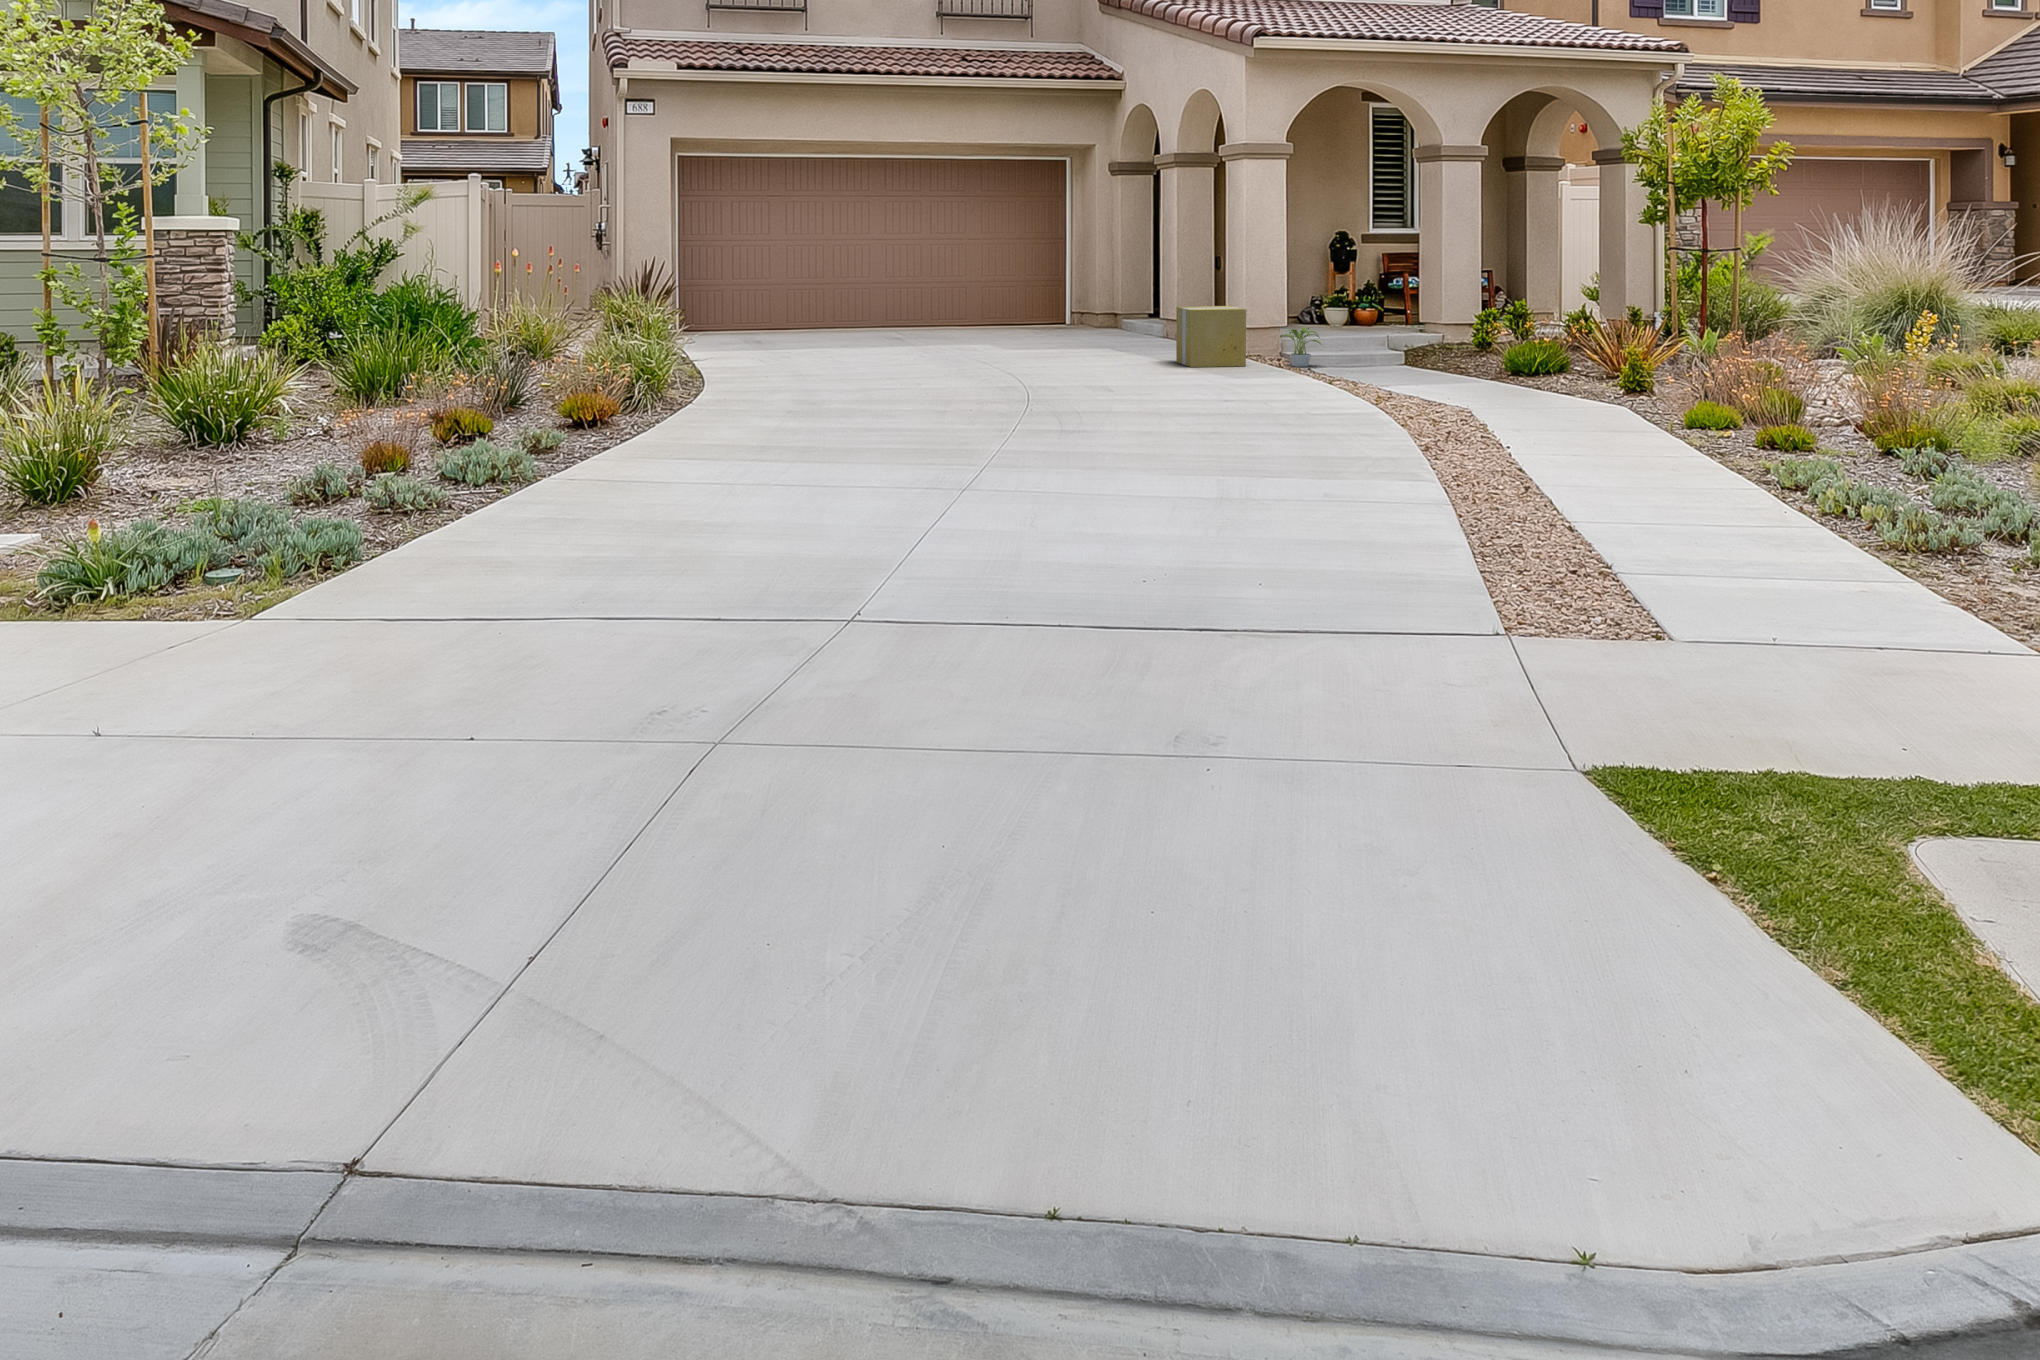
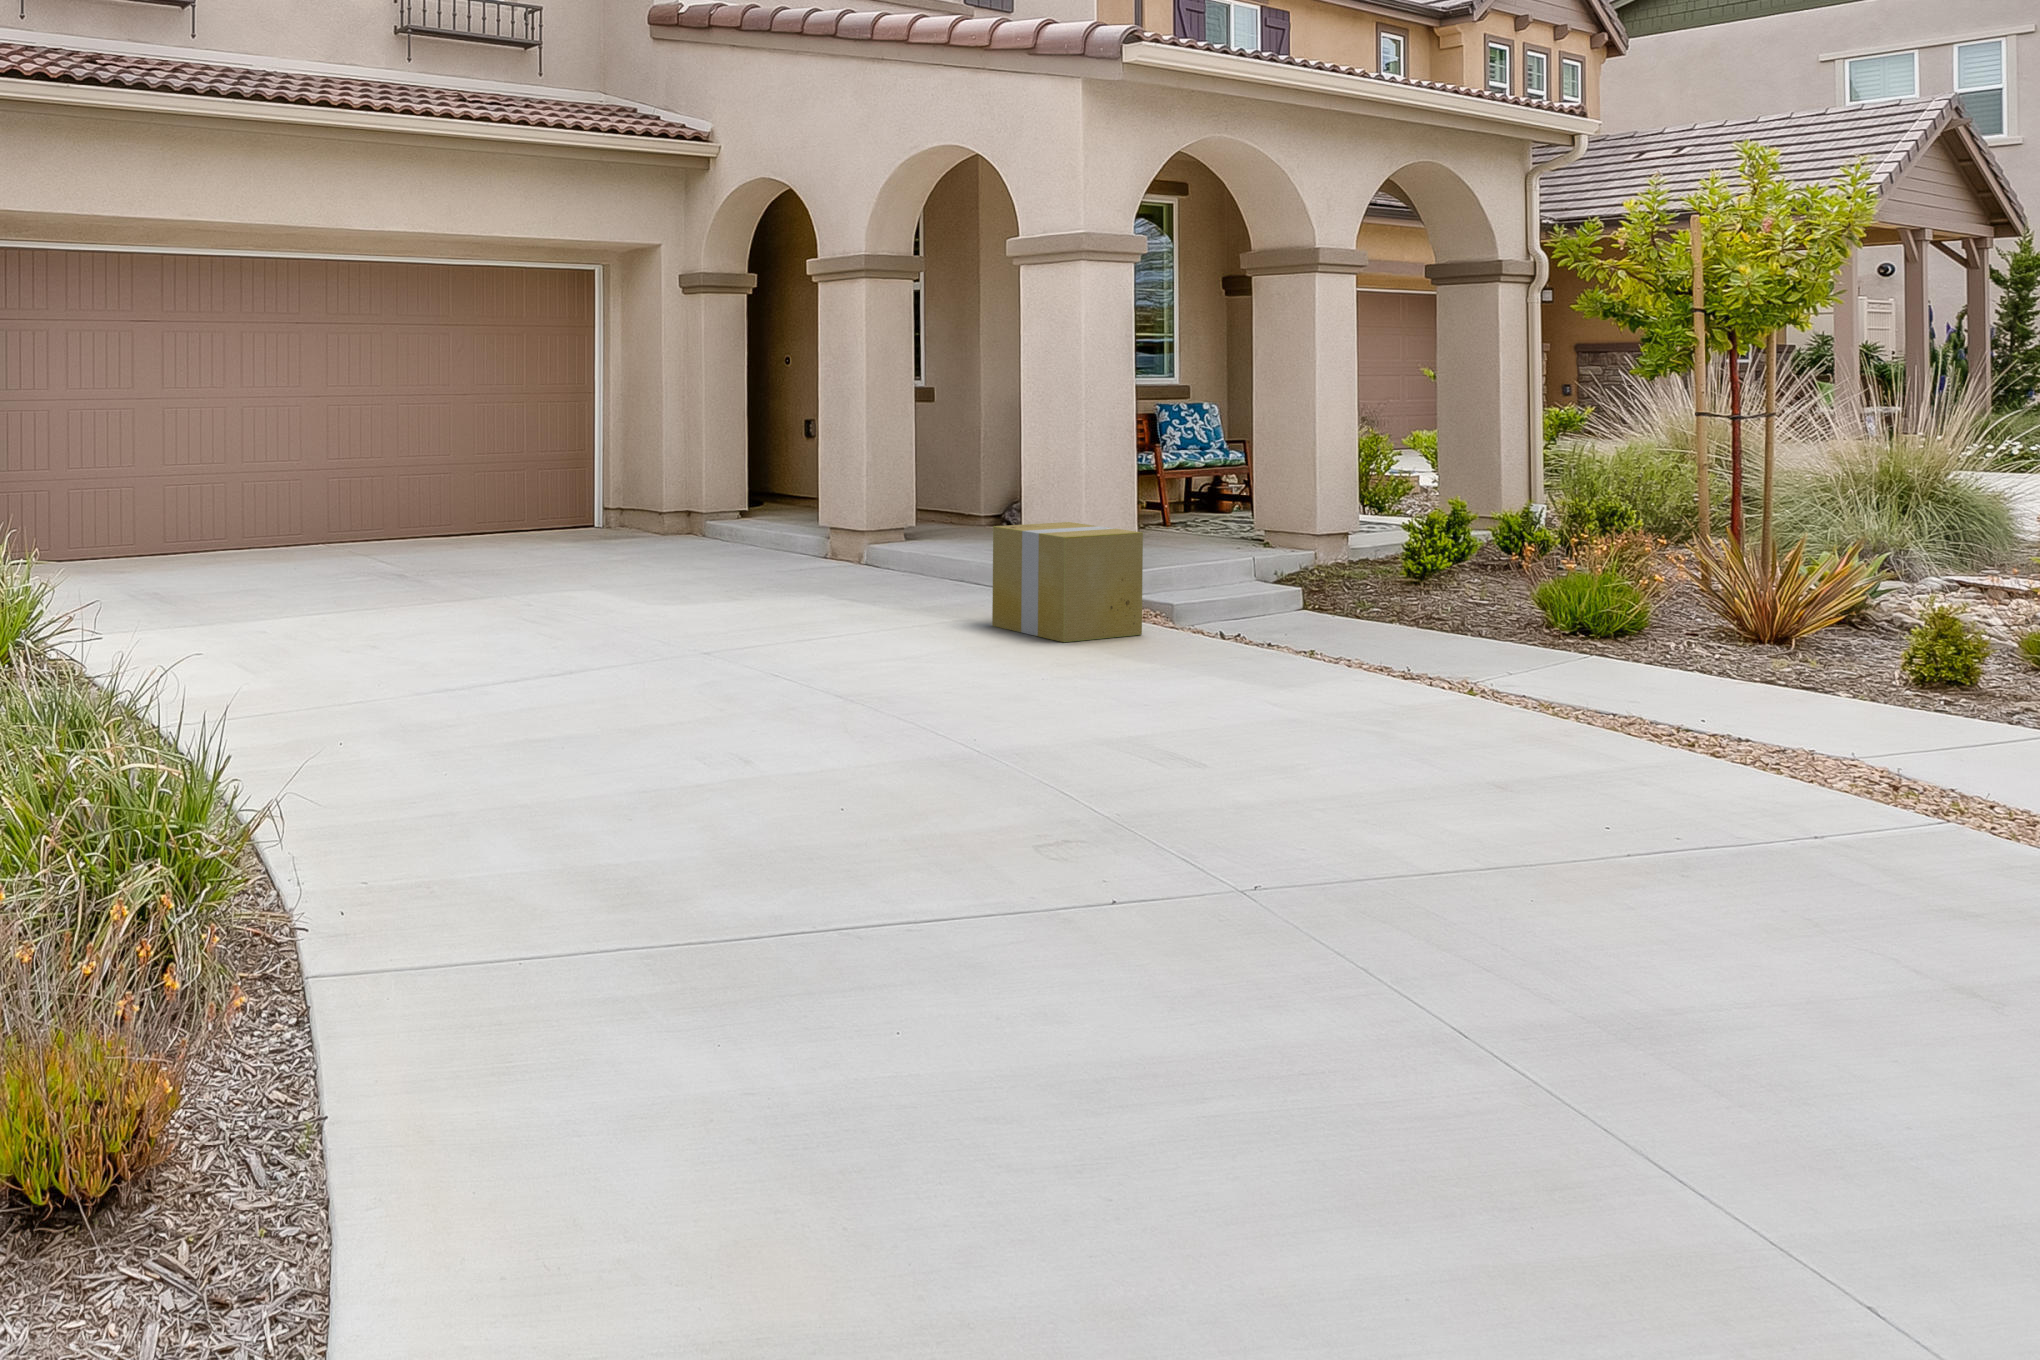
potted plant: present [1280,327,1321,367] -> none [1178,561,1268,633]

